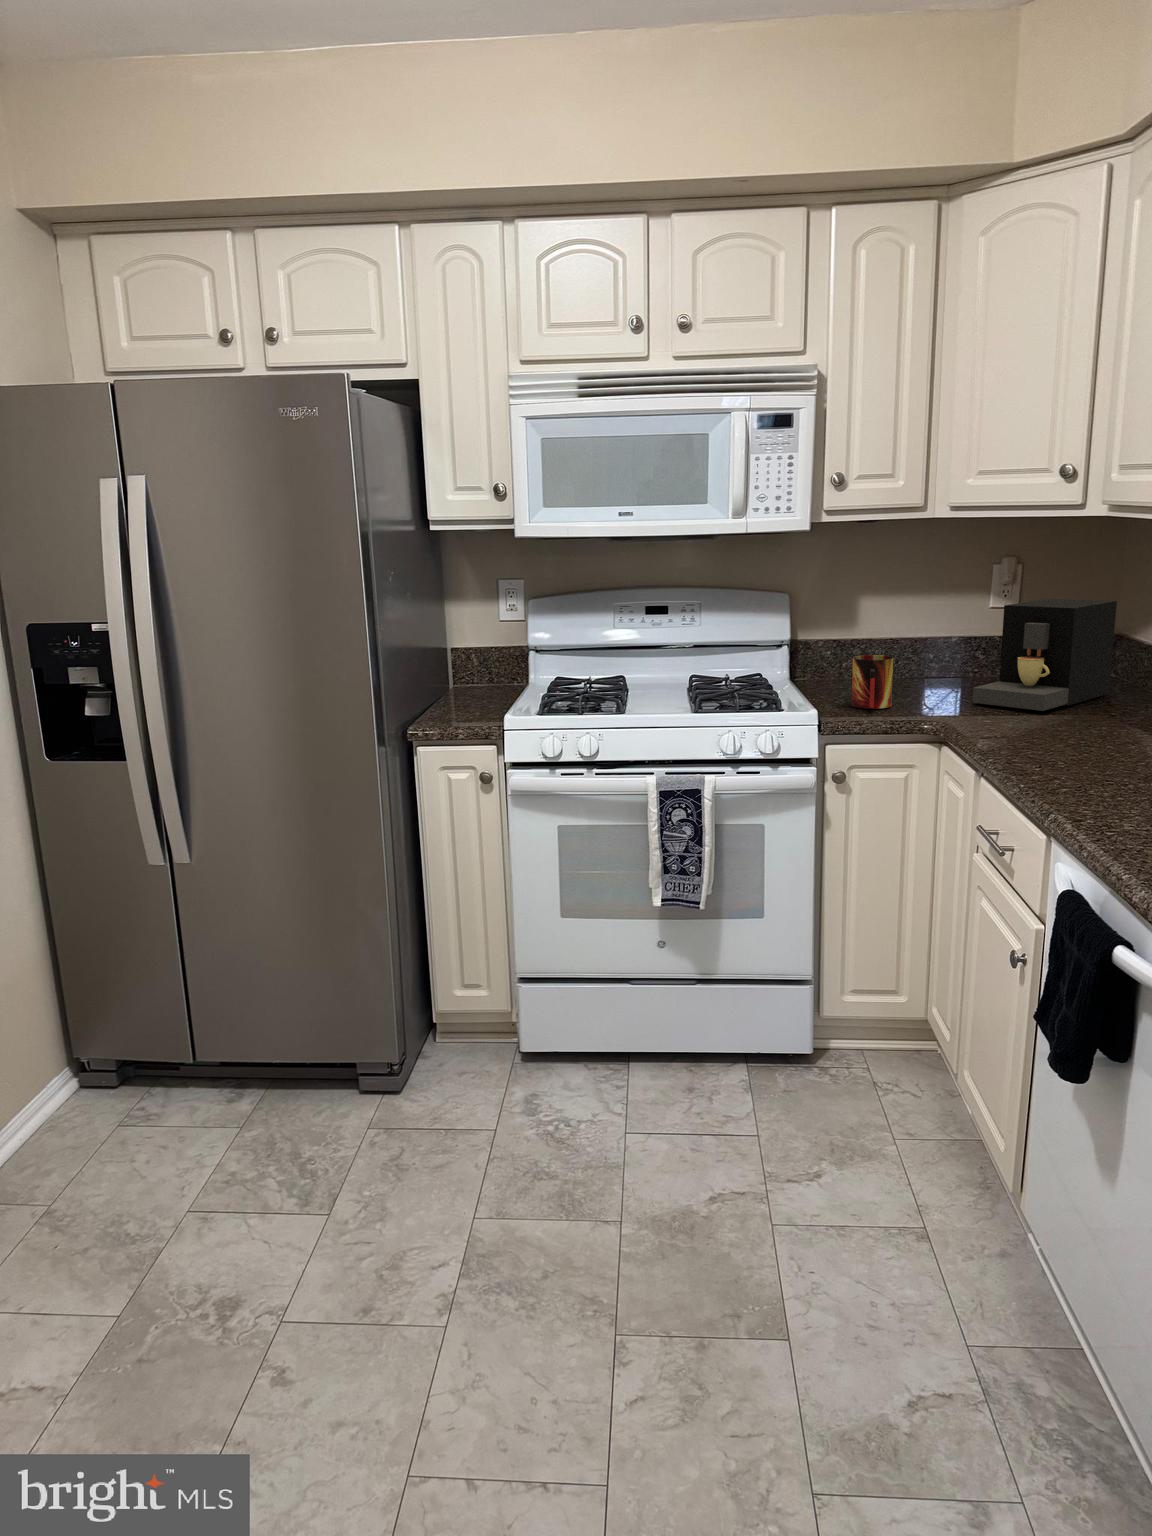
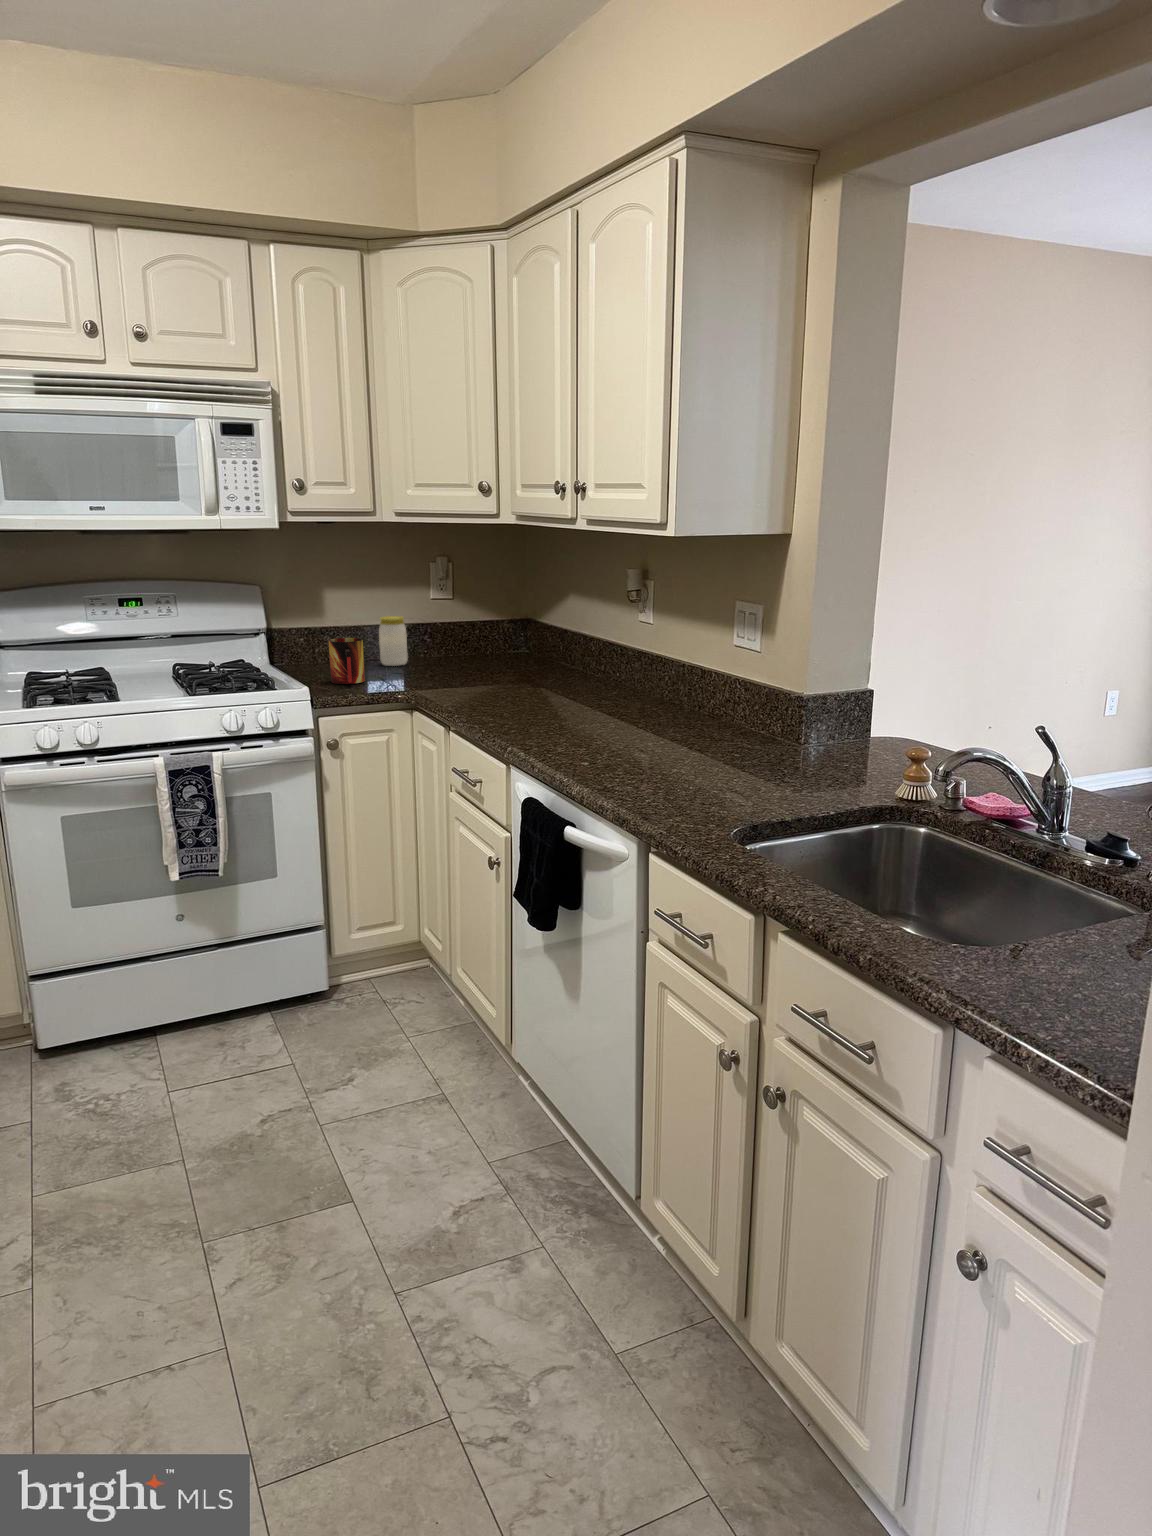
coffee maker: present [973,599,1117,711] -> none [429,588,526,677]
jar: none [917,630,953,689] -> present [379,616,408,666]

